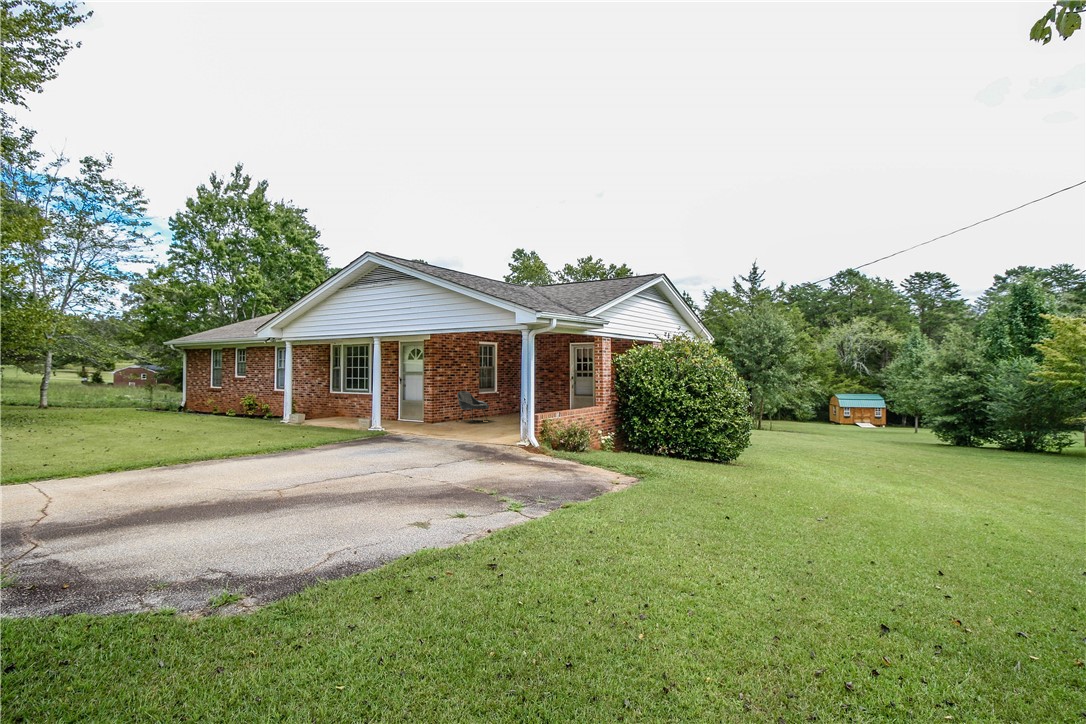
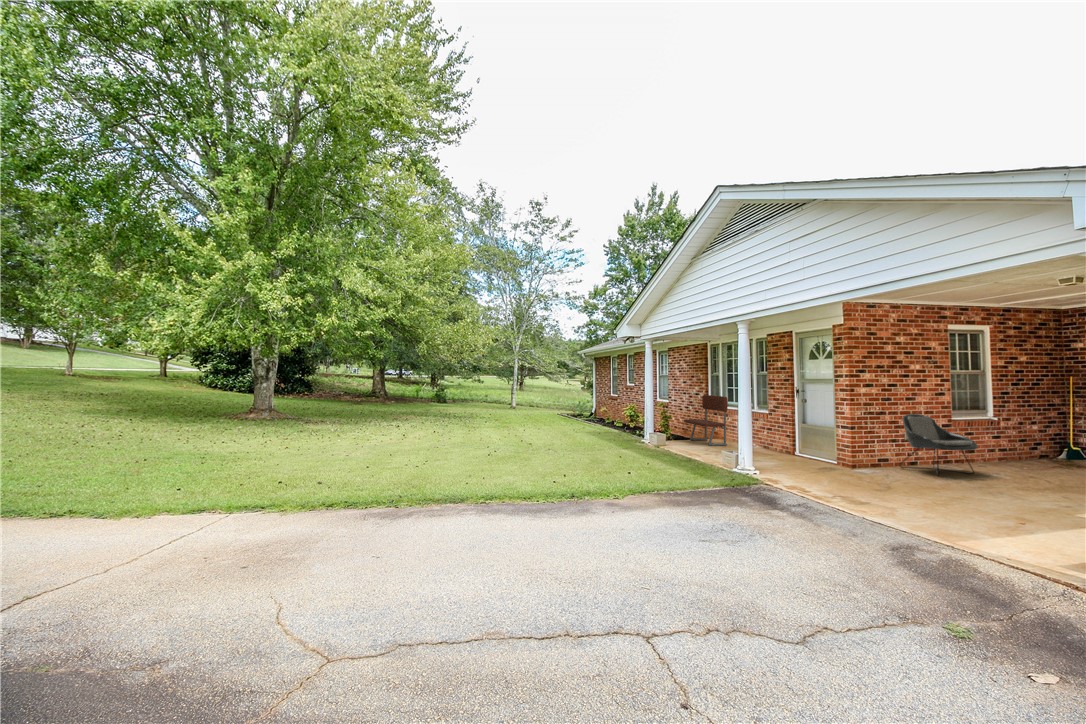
bench: none [313,384,349,422] -> present [684,395,728,446]

